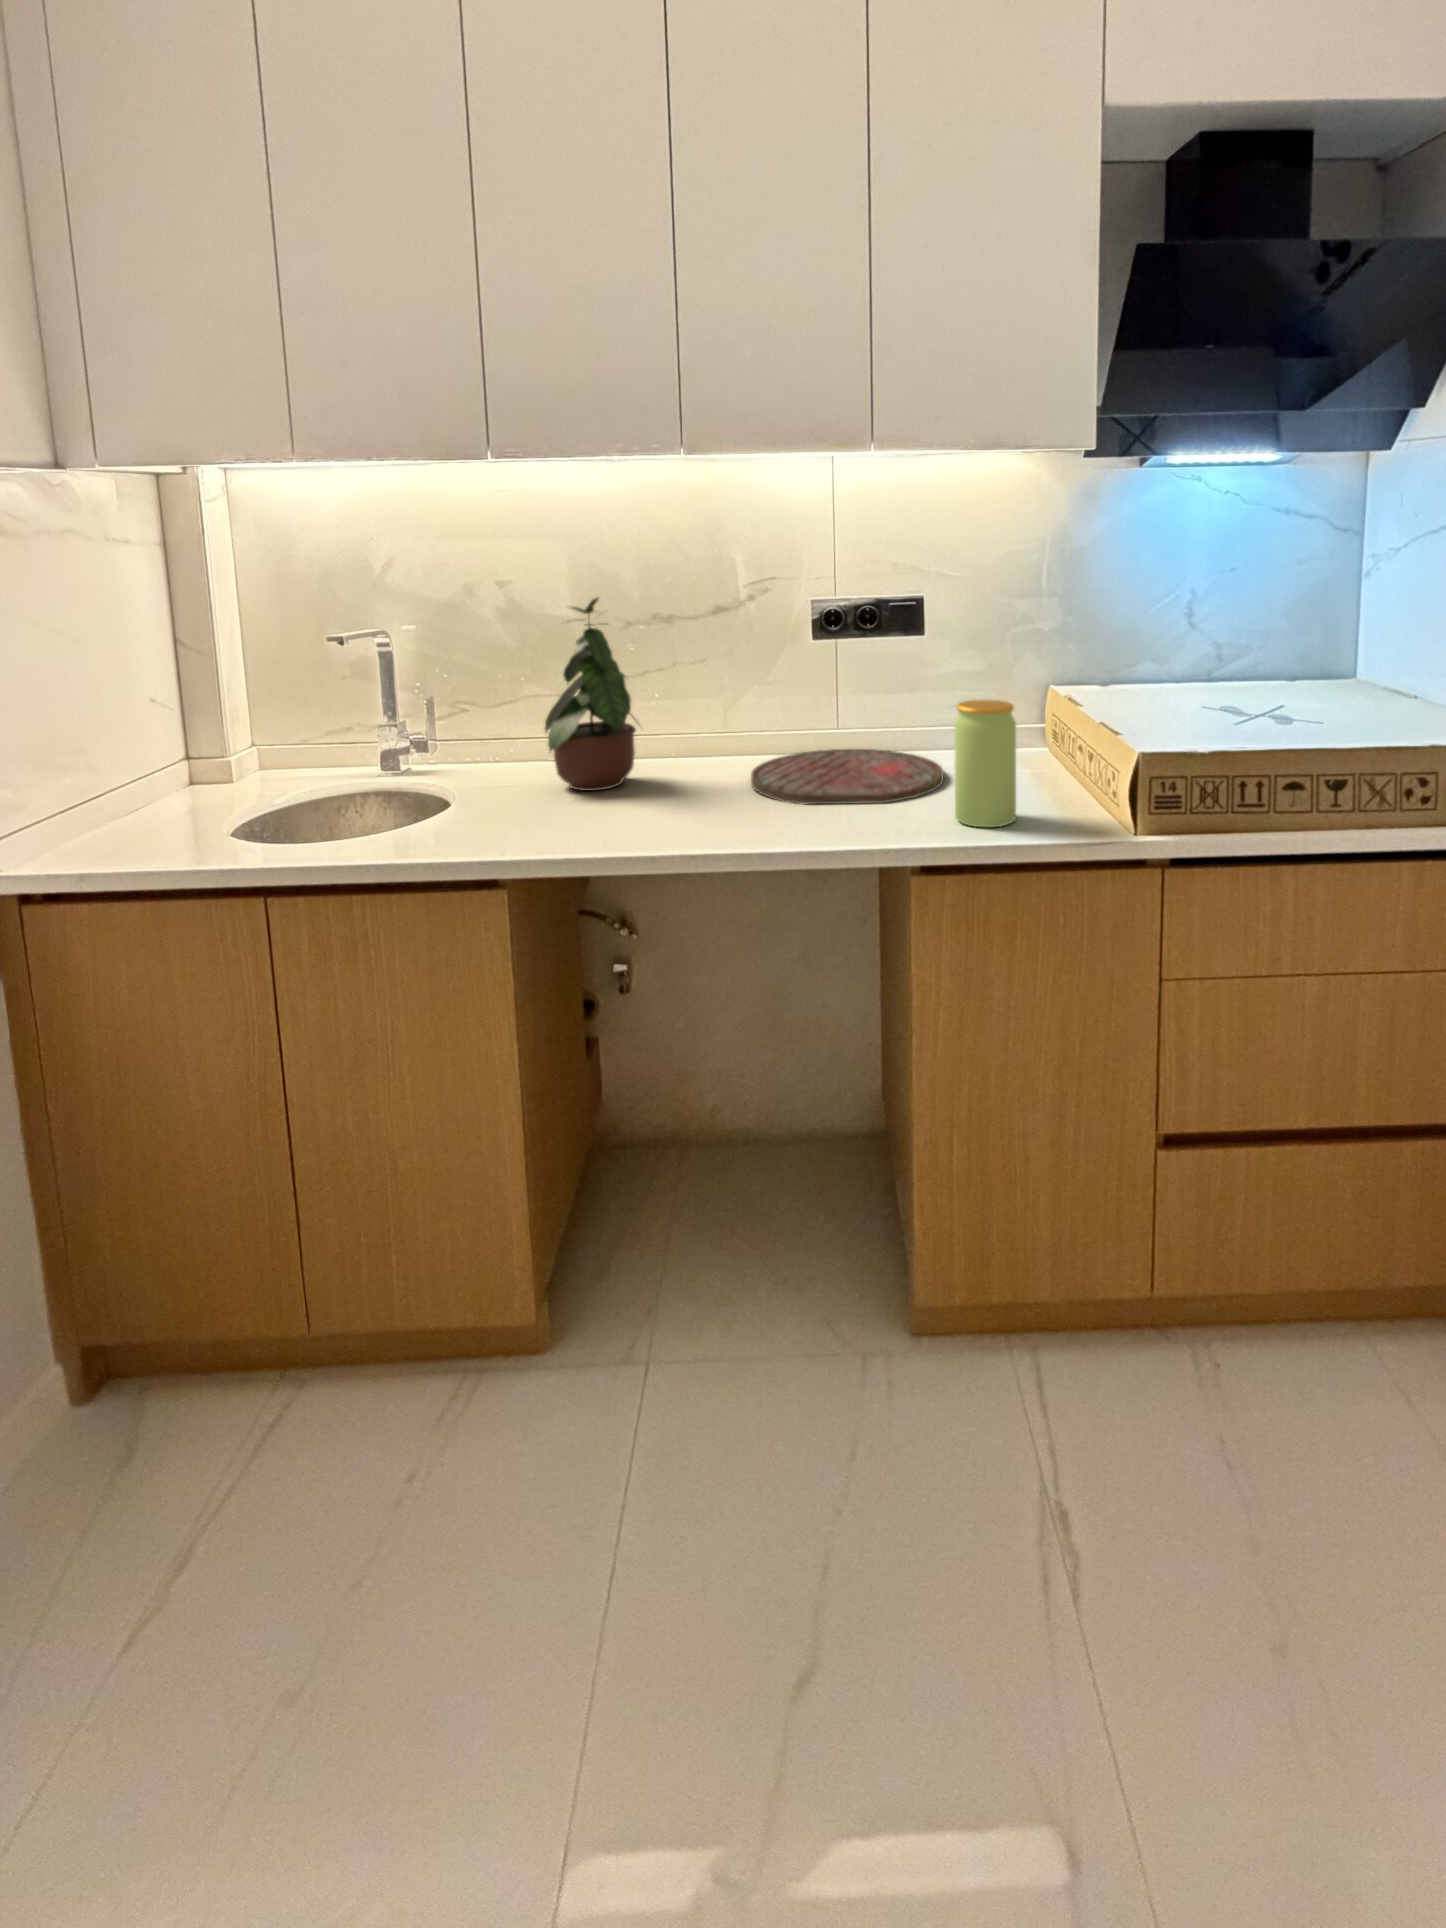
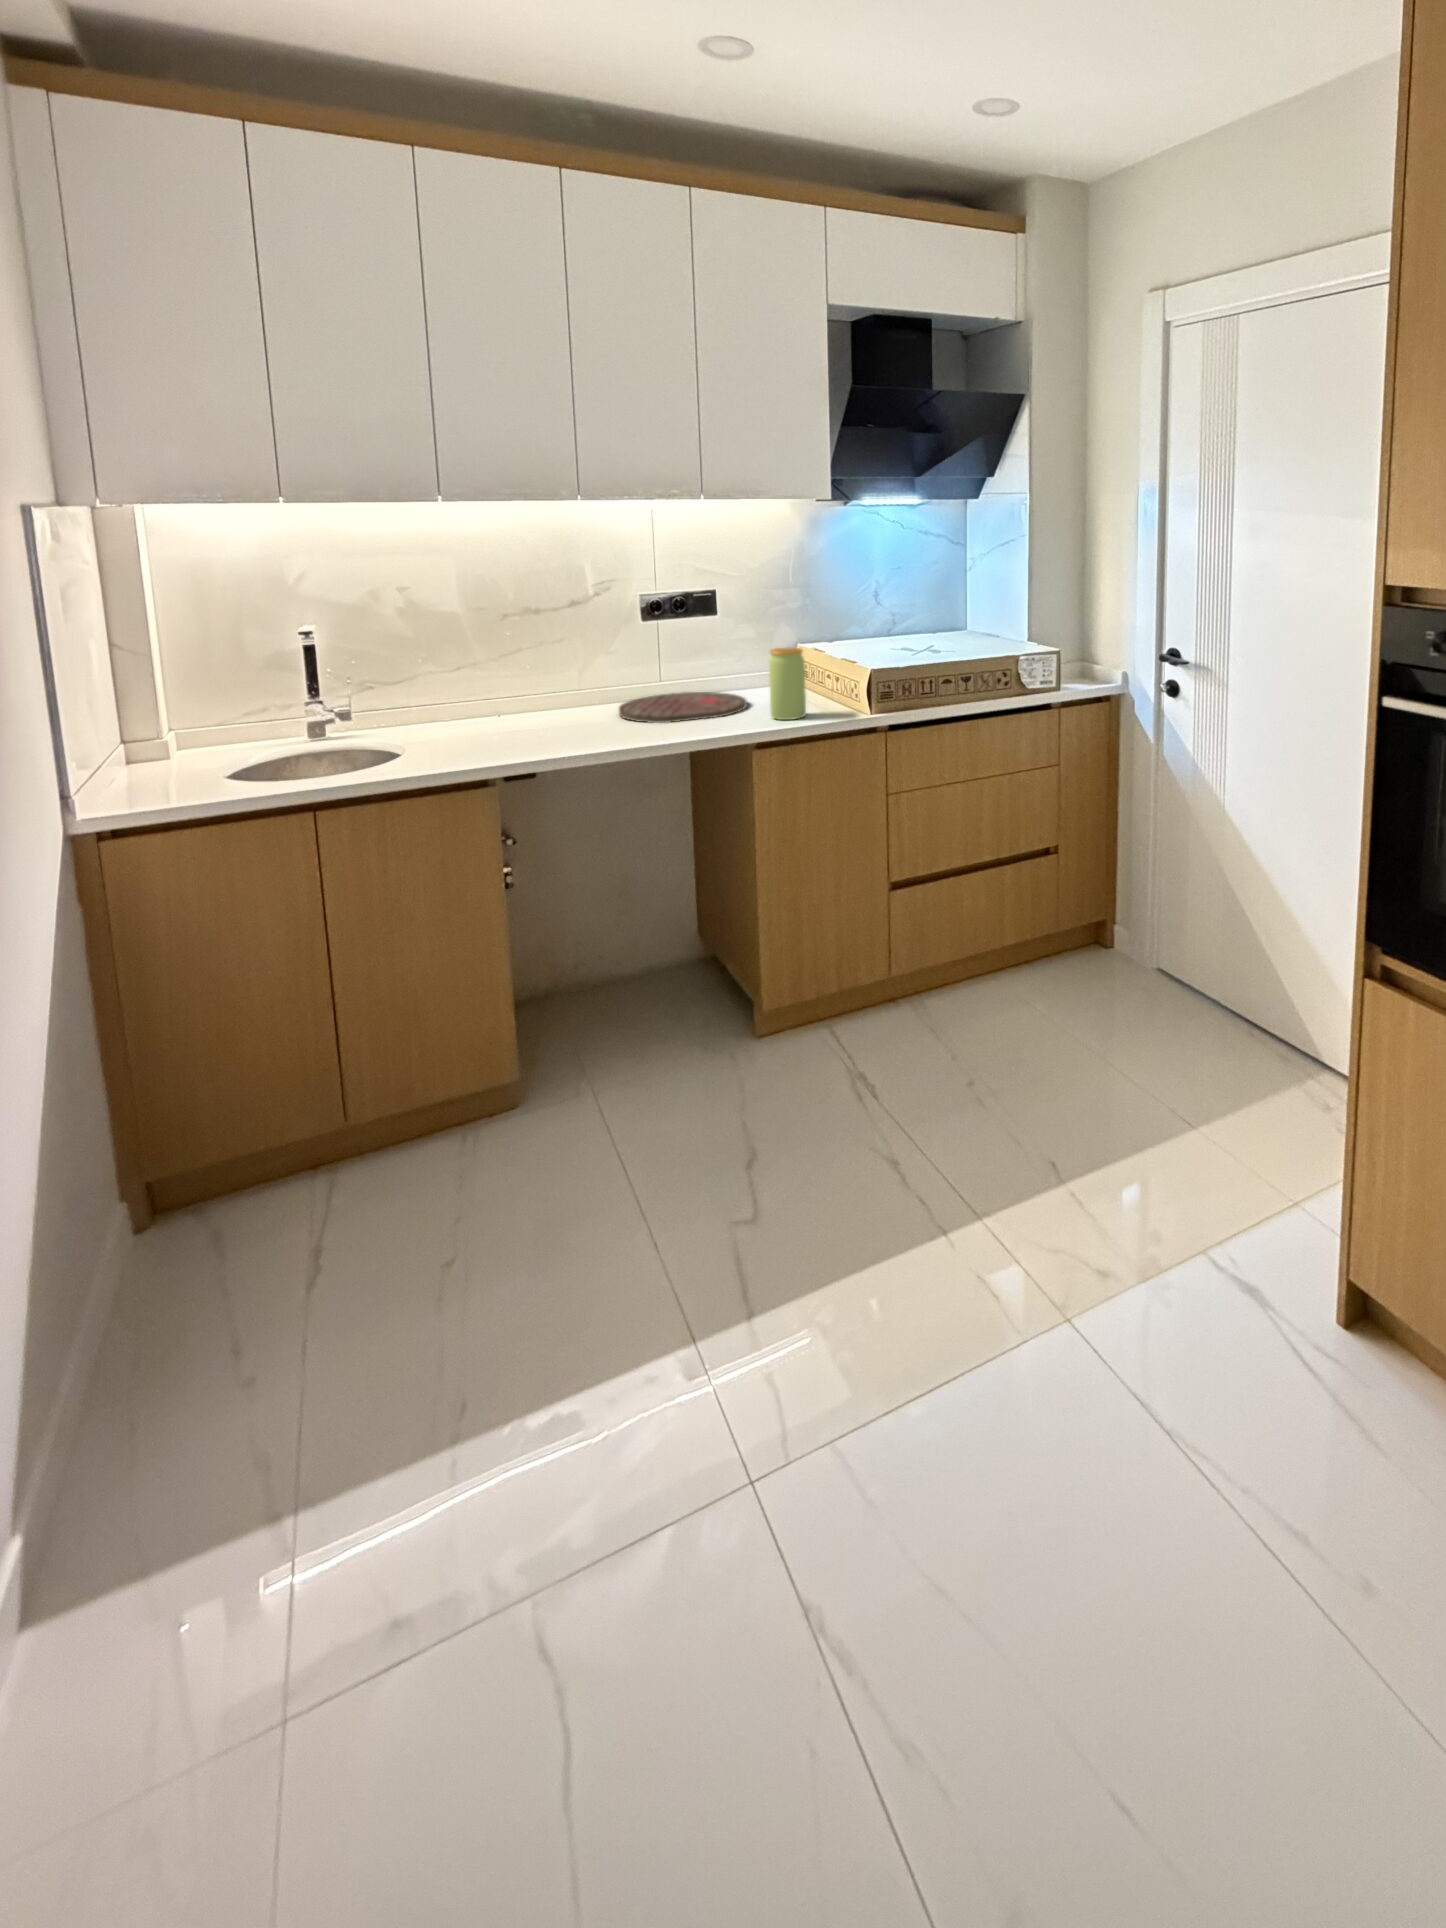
potted plant: present [545,598,637,791] -> none [458,596,545,732]

